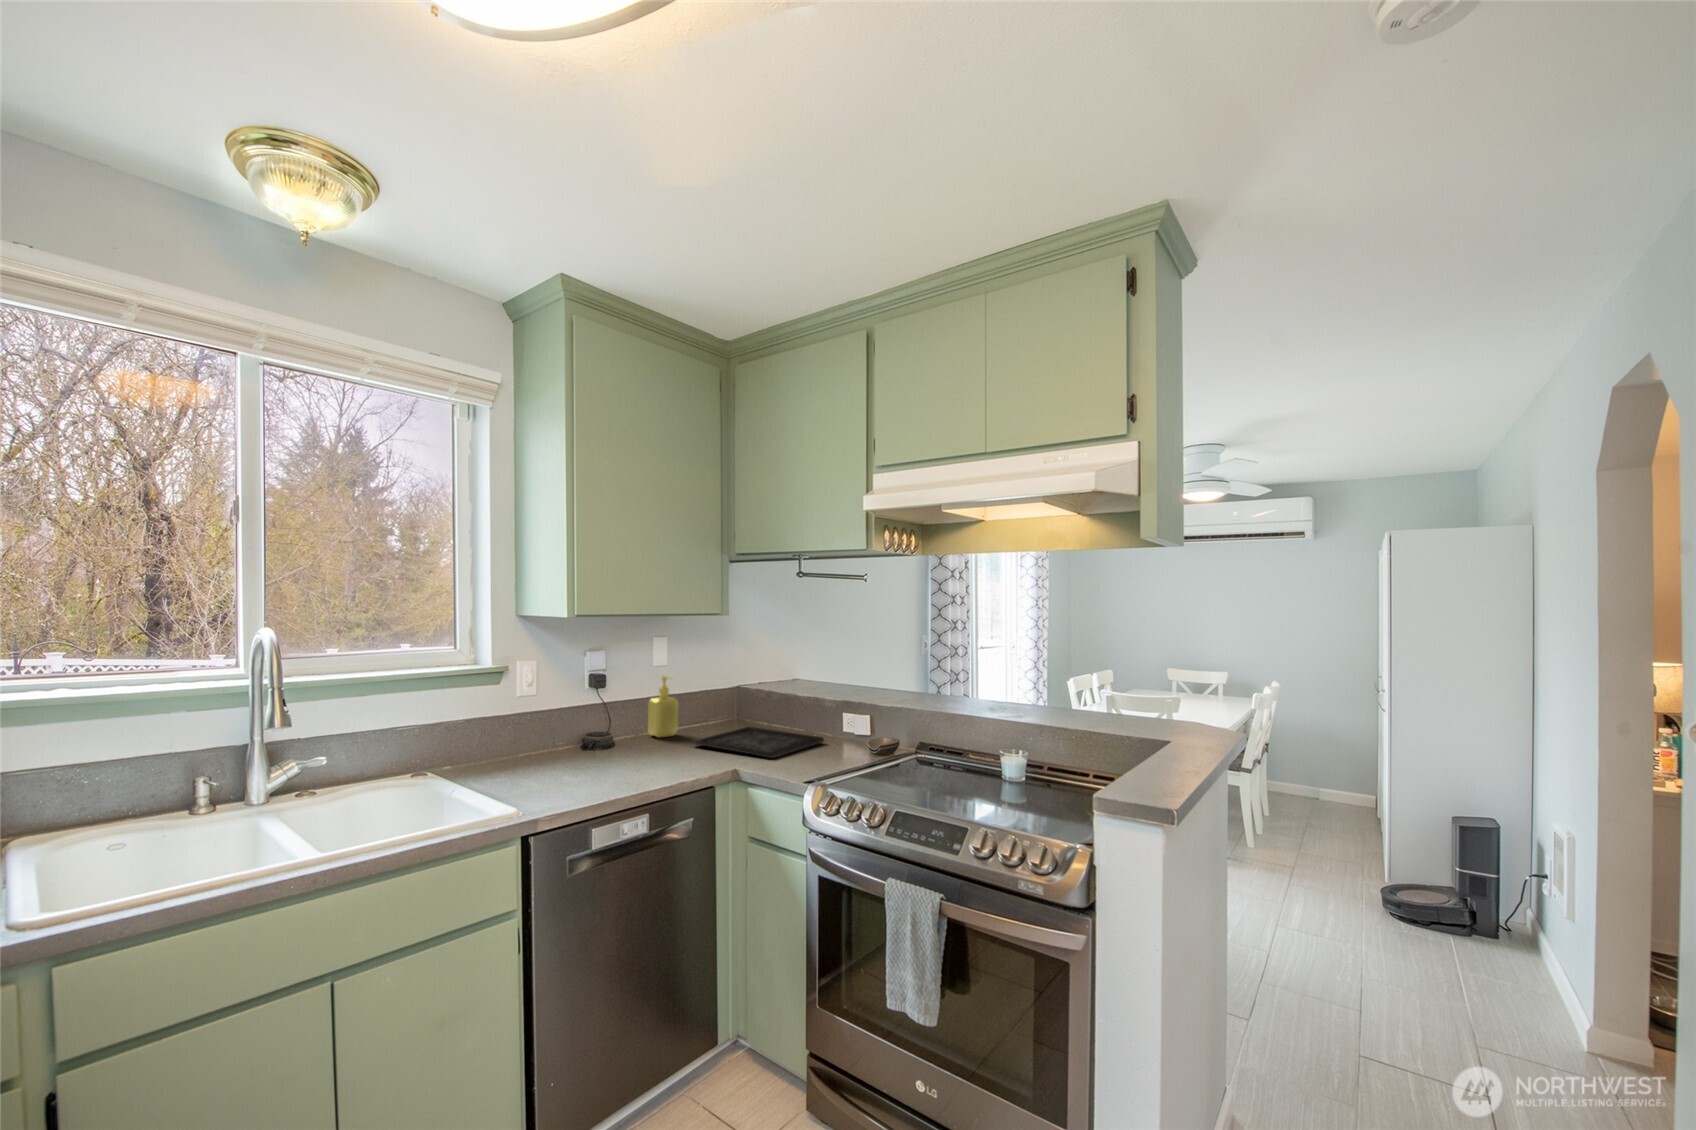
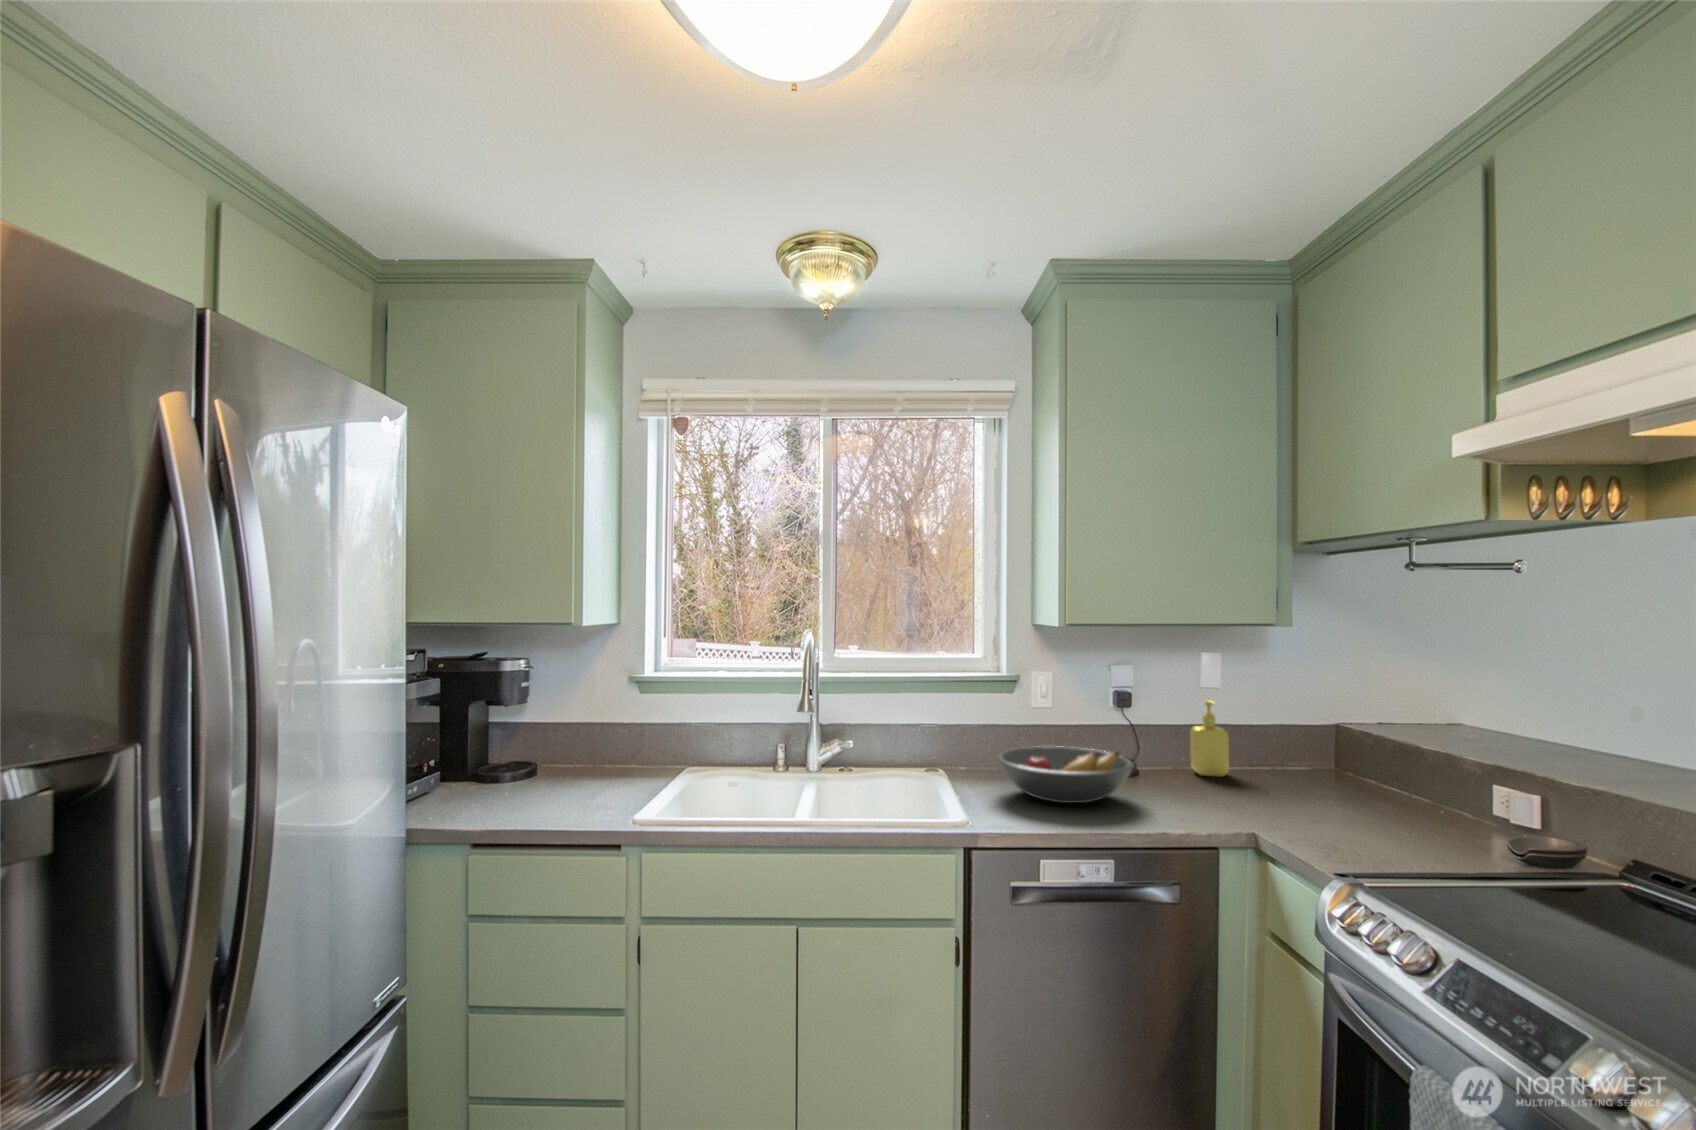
fruit bowl: none [511,725,640,778] -> present [997,746,1134,803]
tray: present [693,727,824,758] -> none [1230,782,1446,830]

